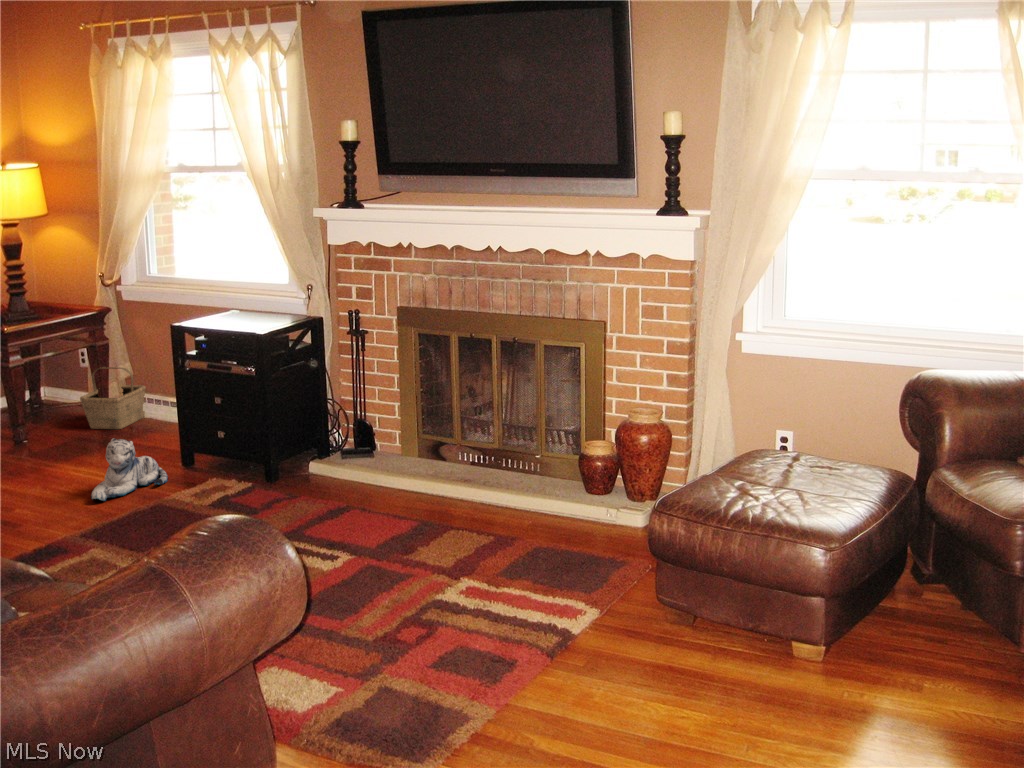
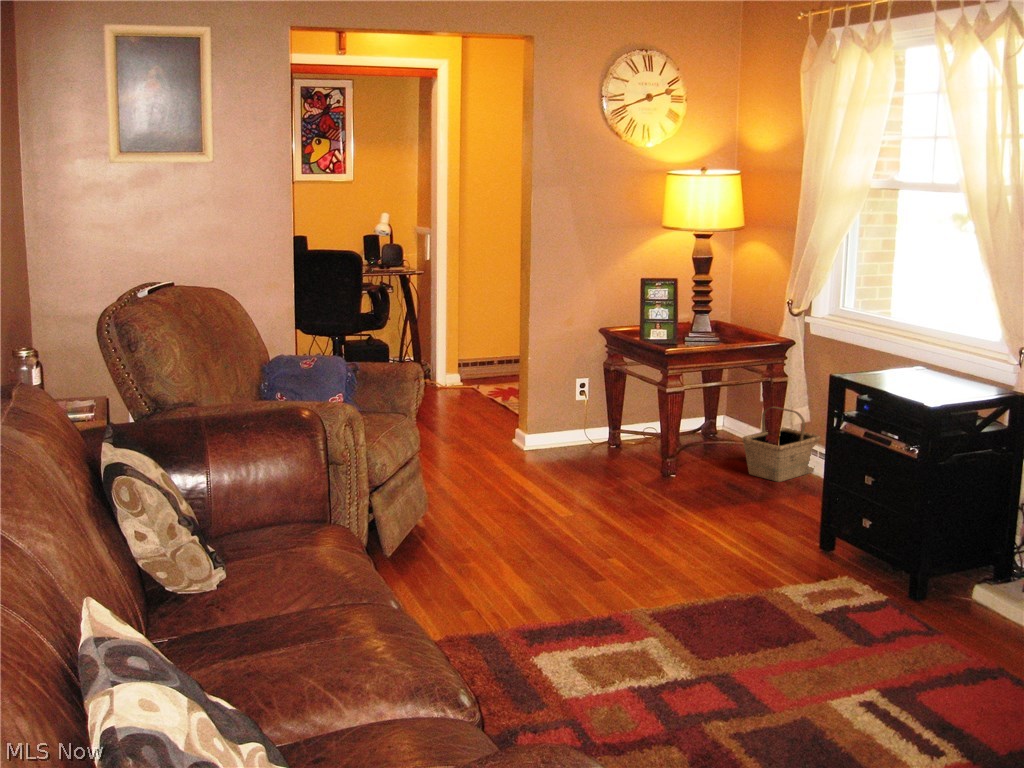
plush toy: present [91,438,168,501] -> none [695,500,794,572]

